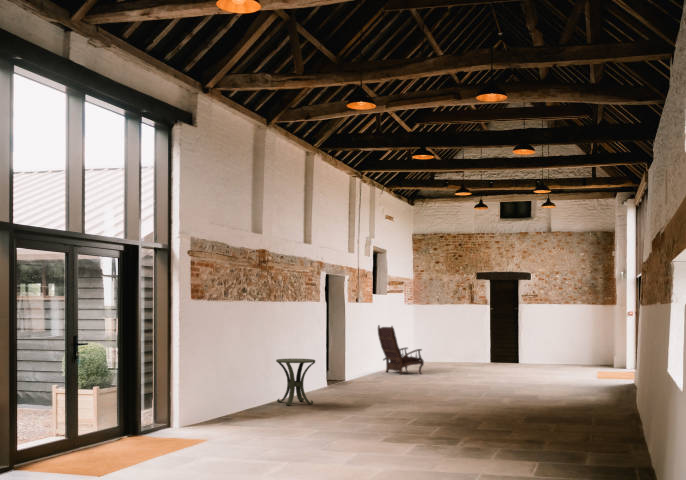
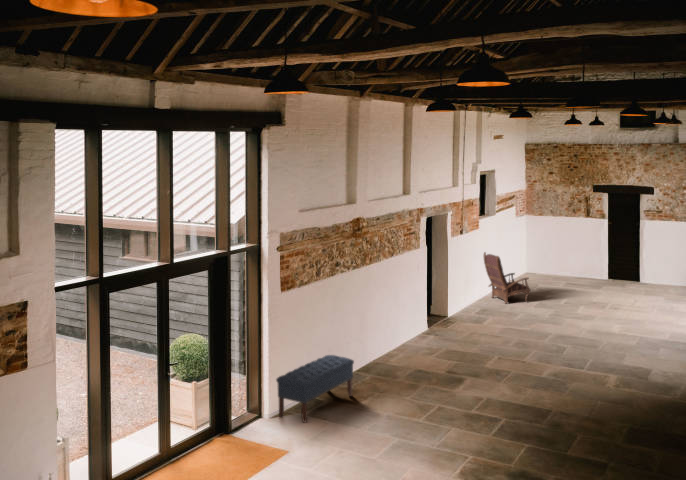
side table: present [276,359,315,405] -> none [372,320,412,371]
bench: none [184,376,261,430] -> present [276,355,354,422]

